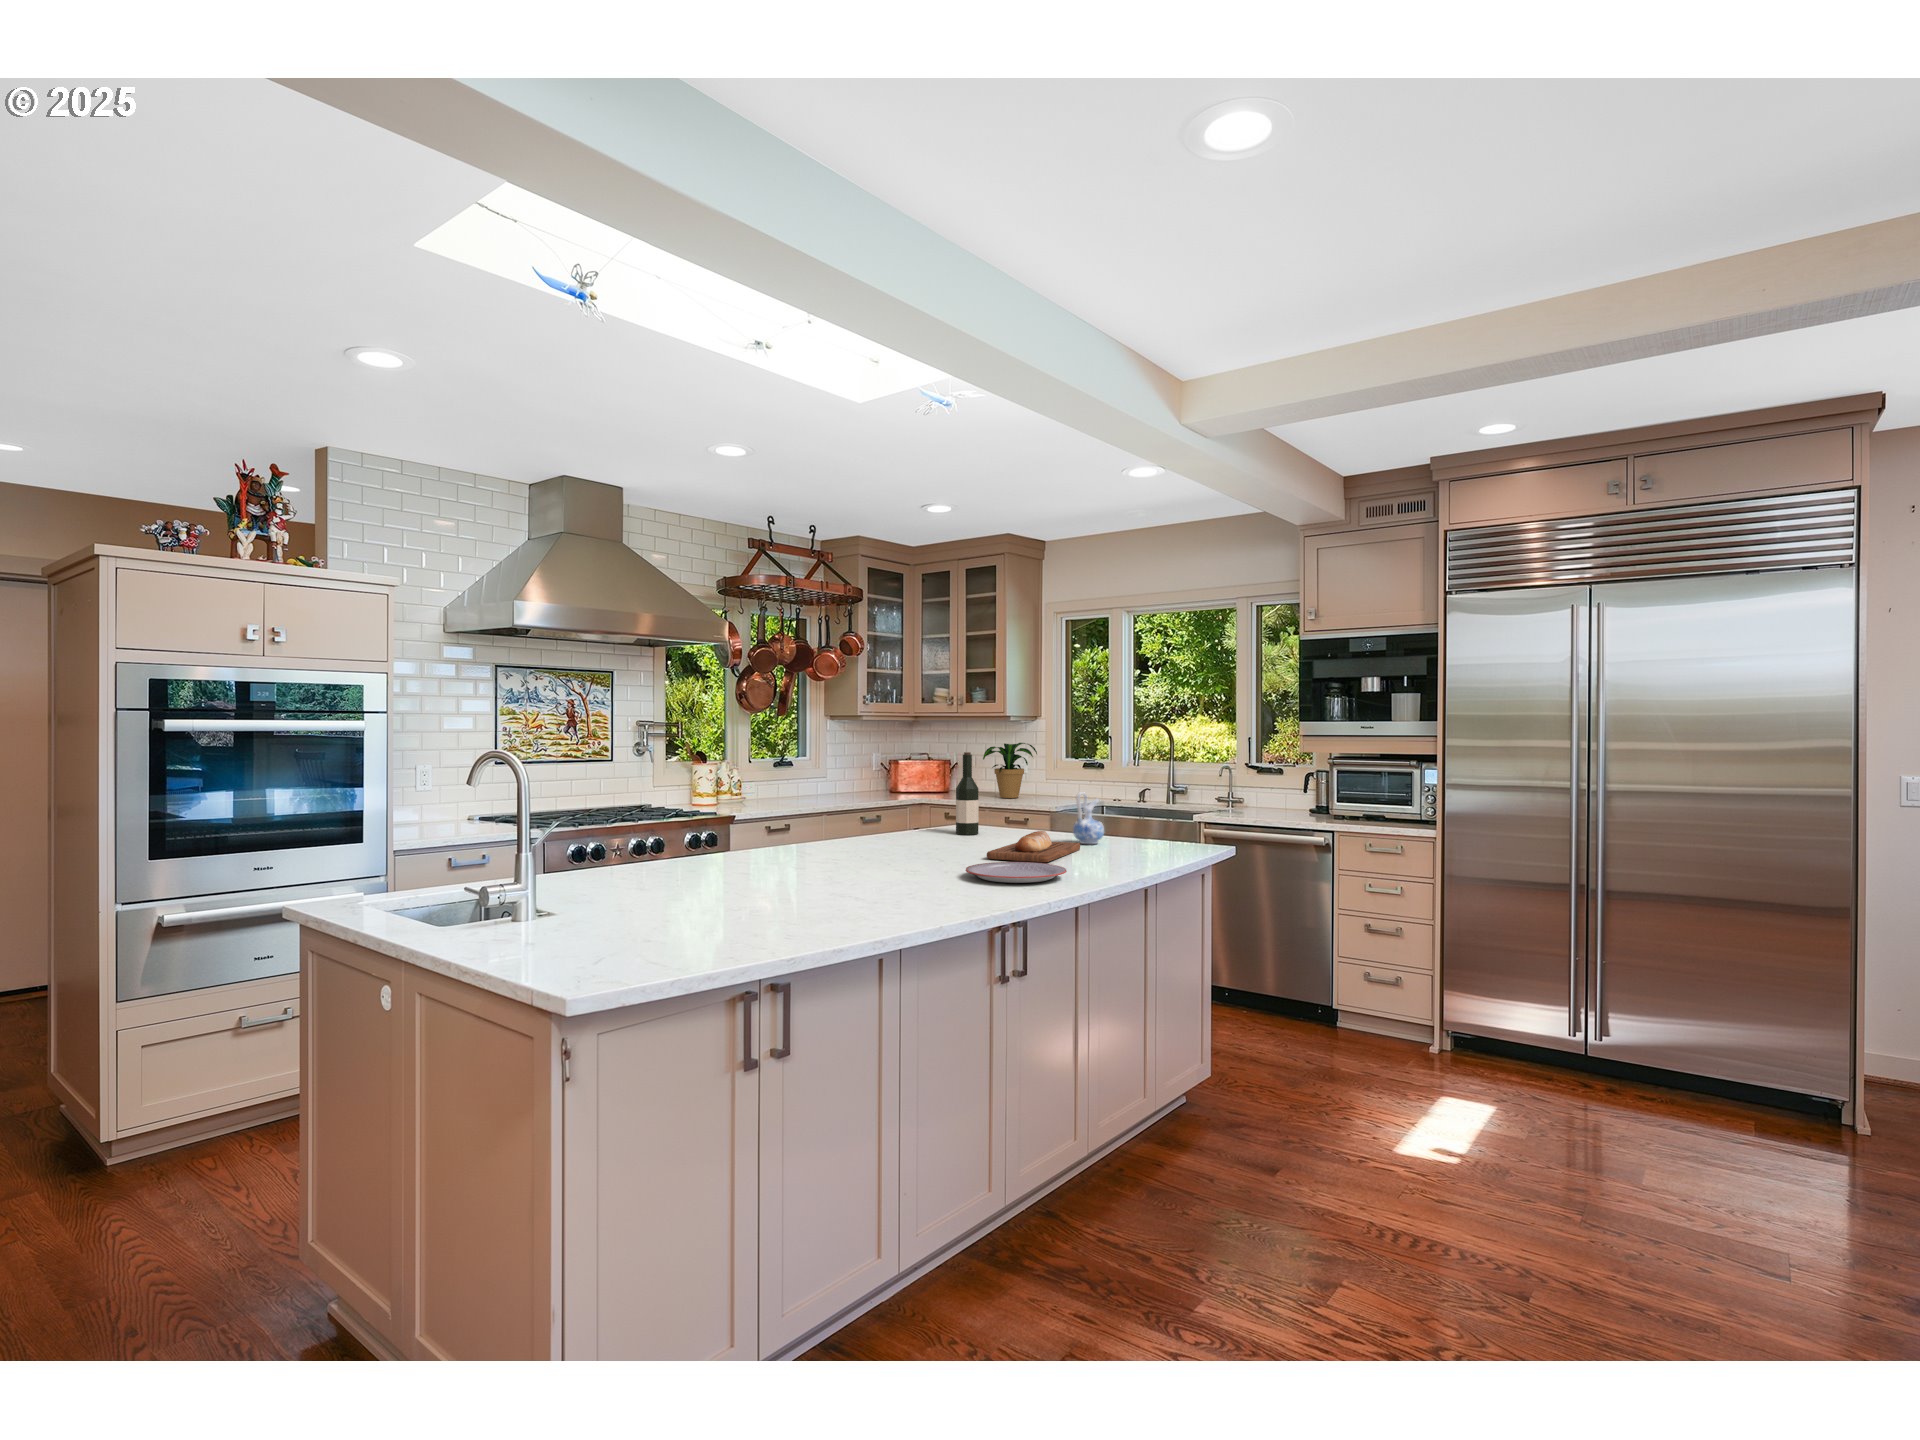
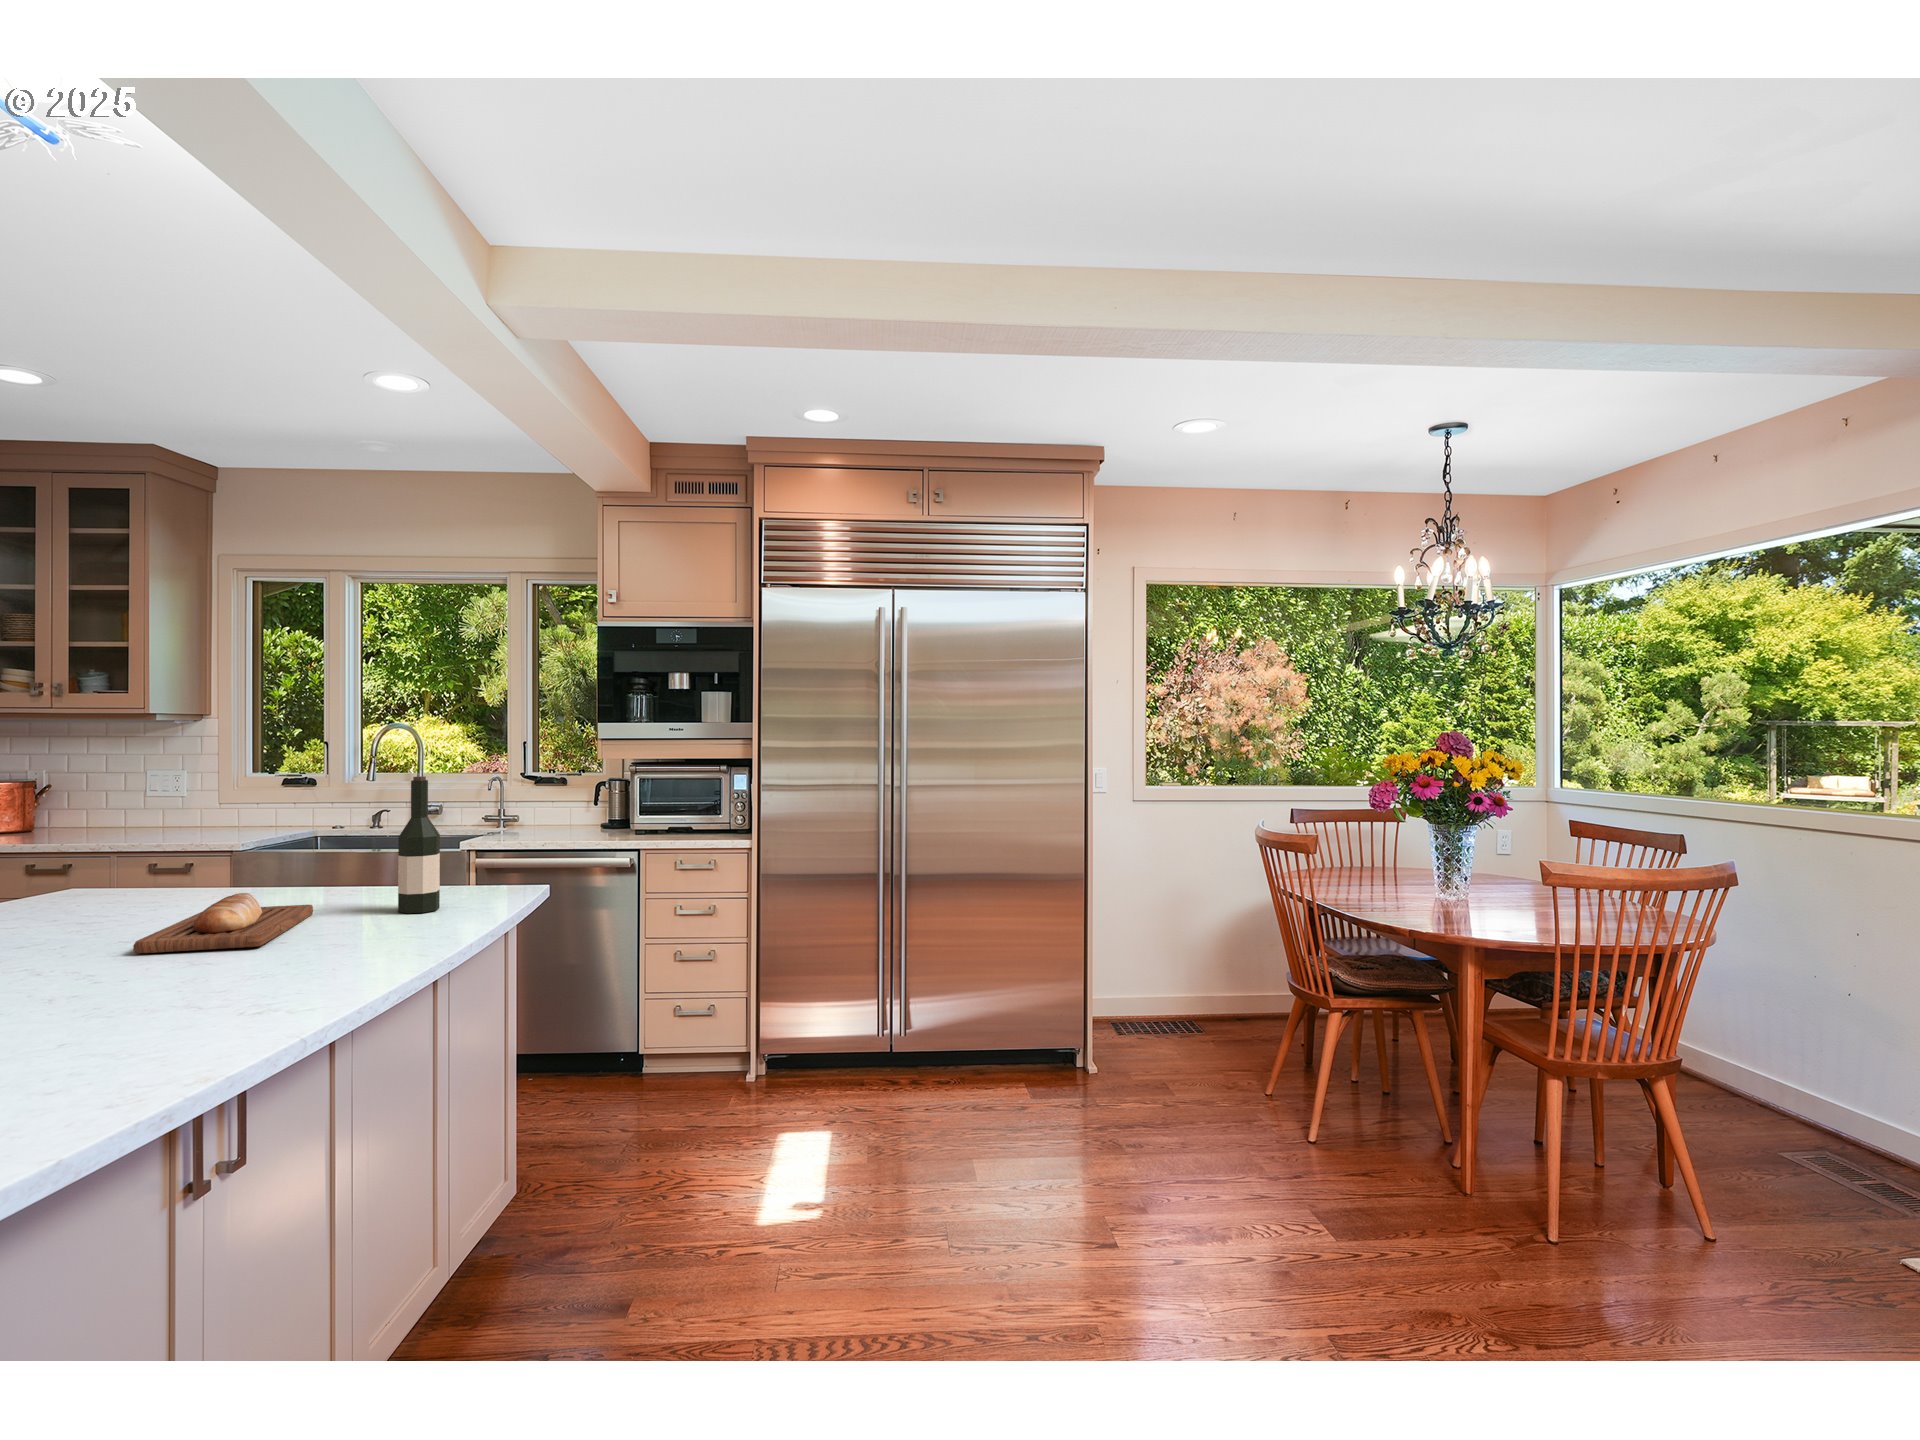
potted plant: present [983,743,1037,798] -> none [99,754,203,836]
wine bottle: present [956,752,979,835] -> present [398,776,440,913]
ceramic pitcher: present [1073,792,1104,844] -> none [296,826,351,904]
plate: present [966,862,1067,883] -> none [92,951,308,1001]

